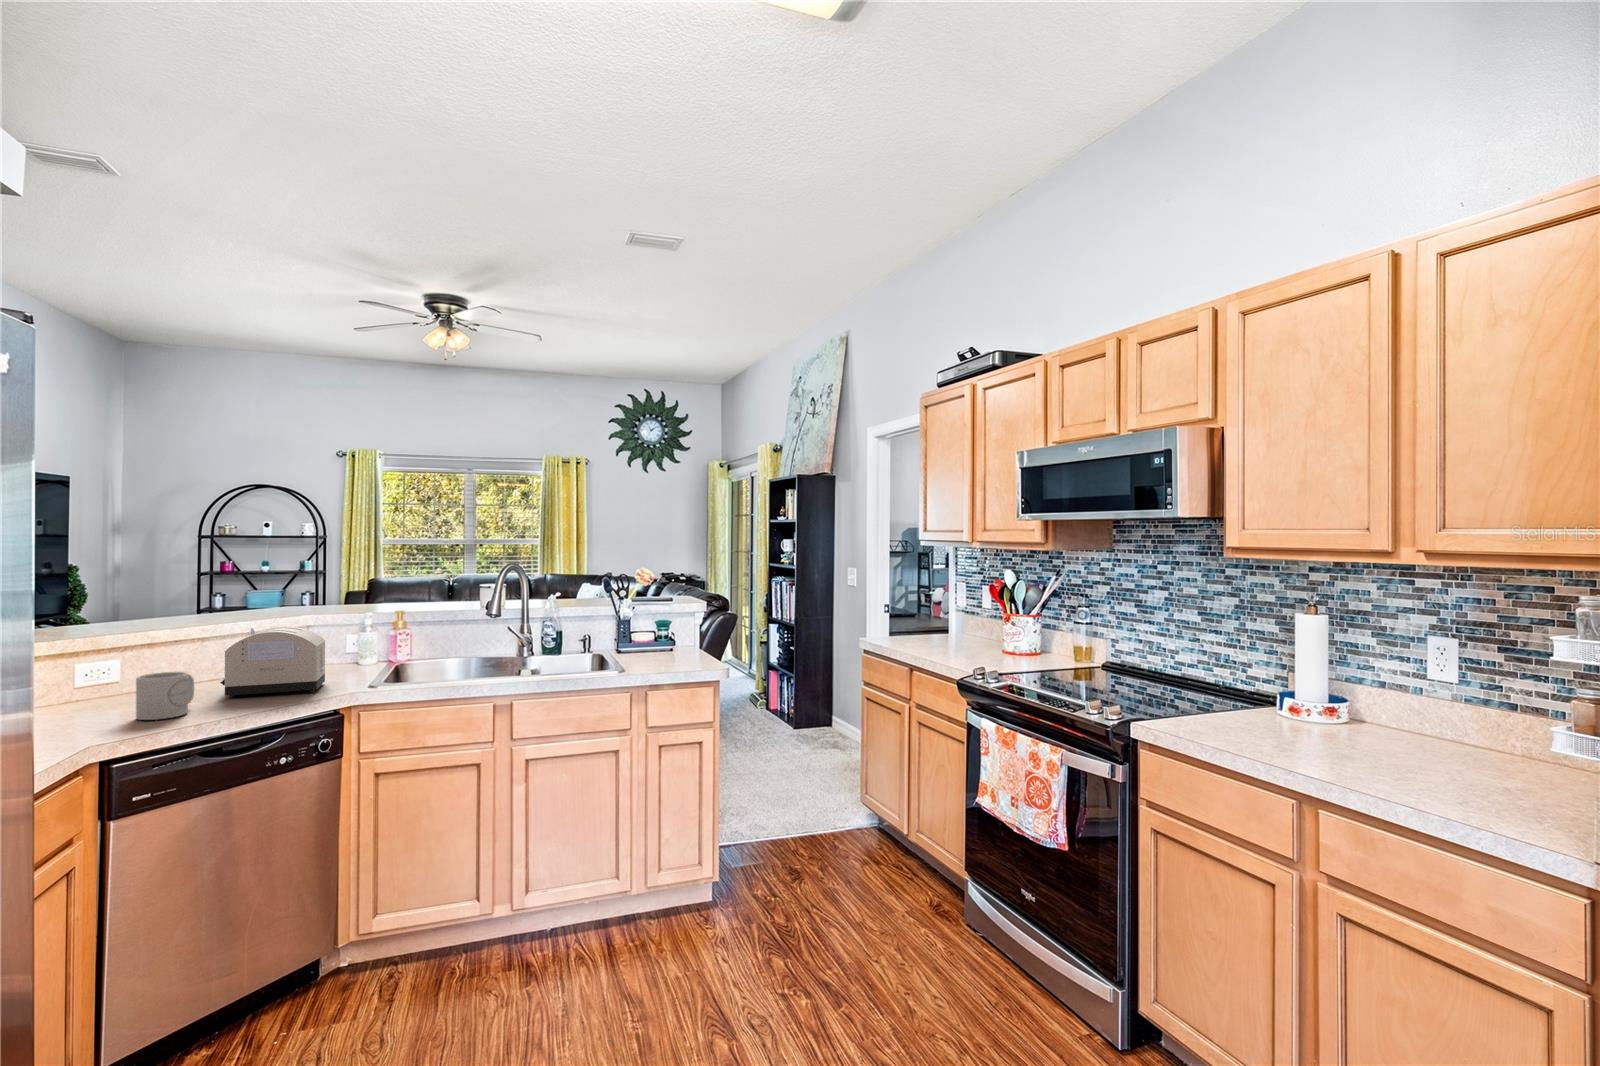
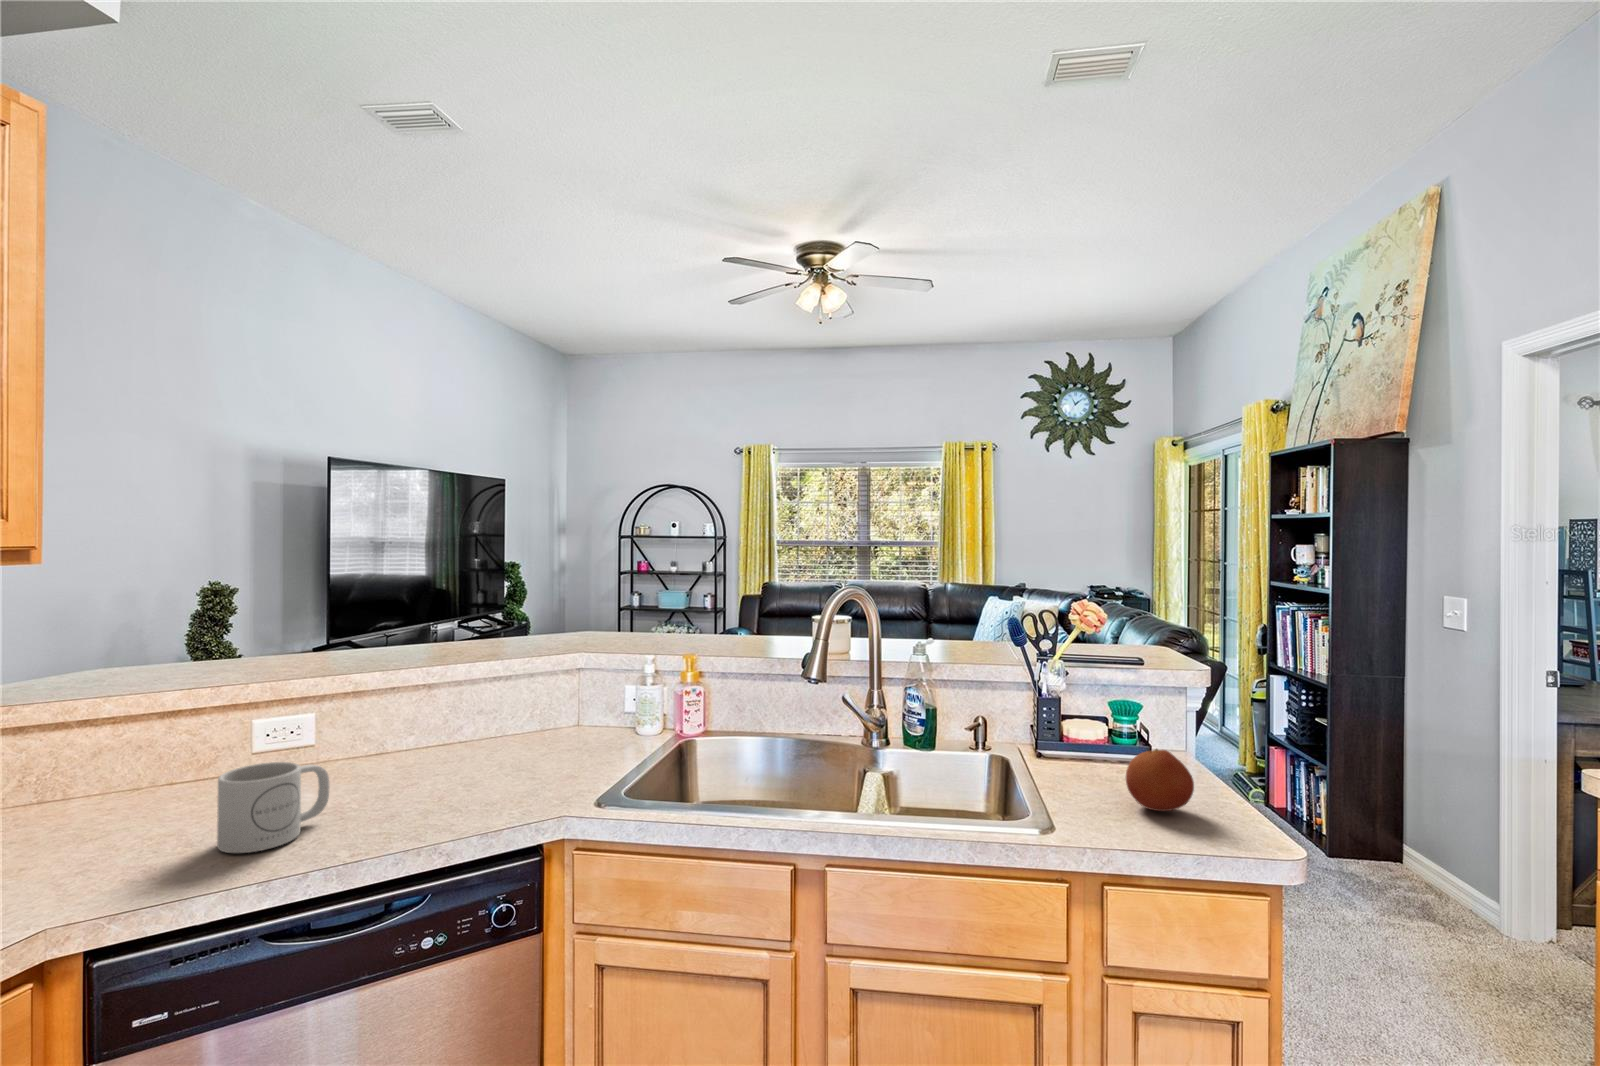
toaster: present [220,626,325,697] -> none [385,680,548,806]
fruit: none [658,634,687,663] -> present [1126,749,1194,811]

